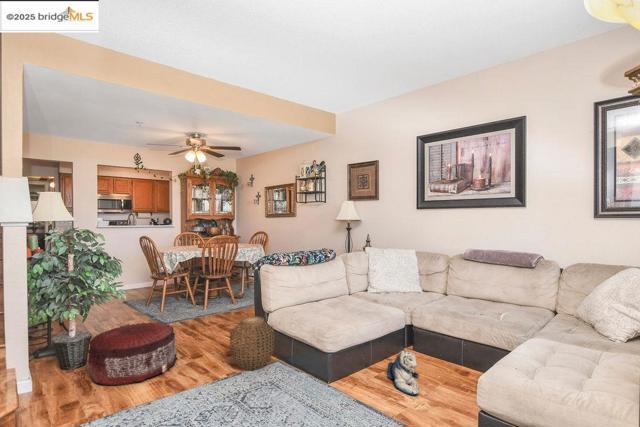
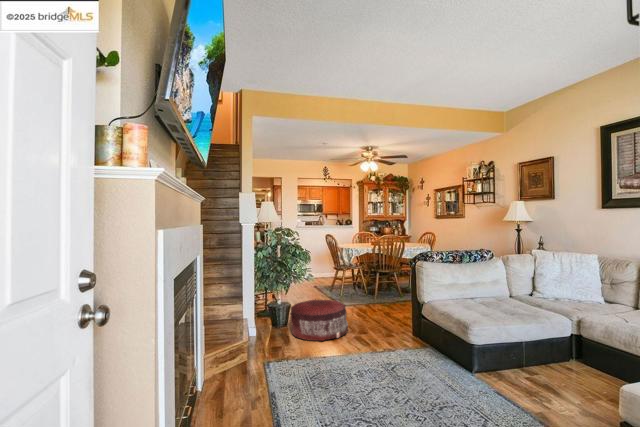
woven basket: present [230,316,274,370] -> none [387,305,425,350]
plush toy: present [387,351,419,395] -> none [538,356,578,403]

